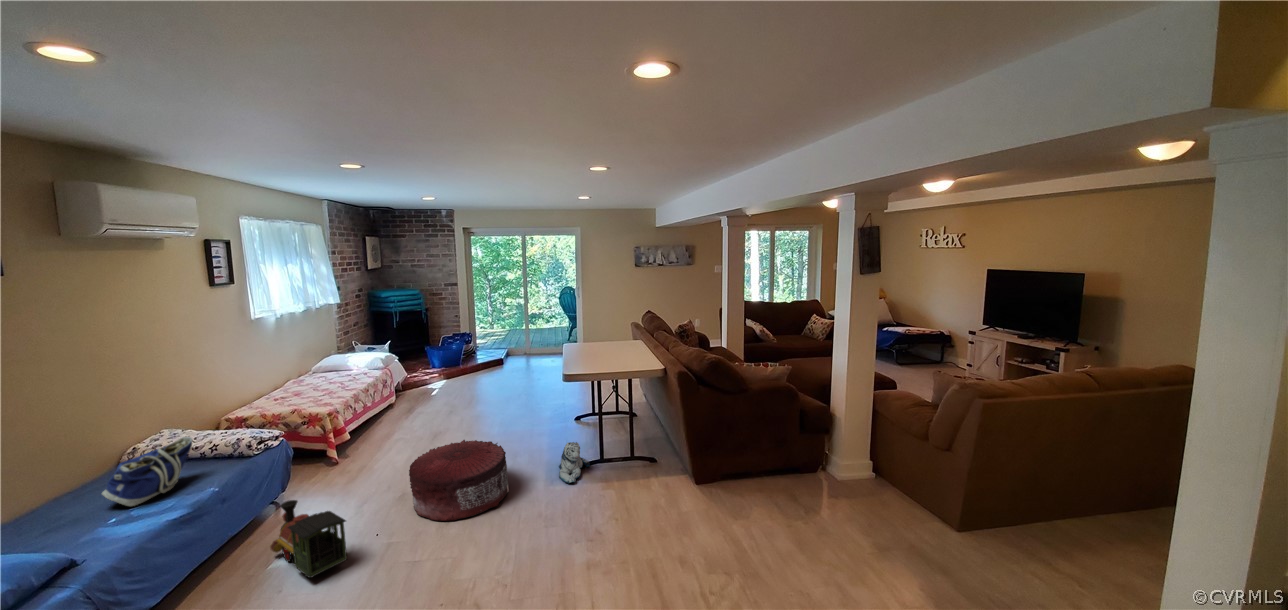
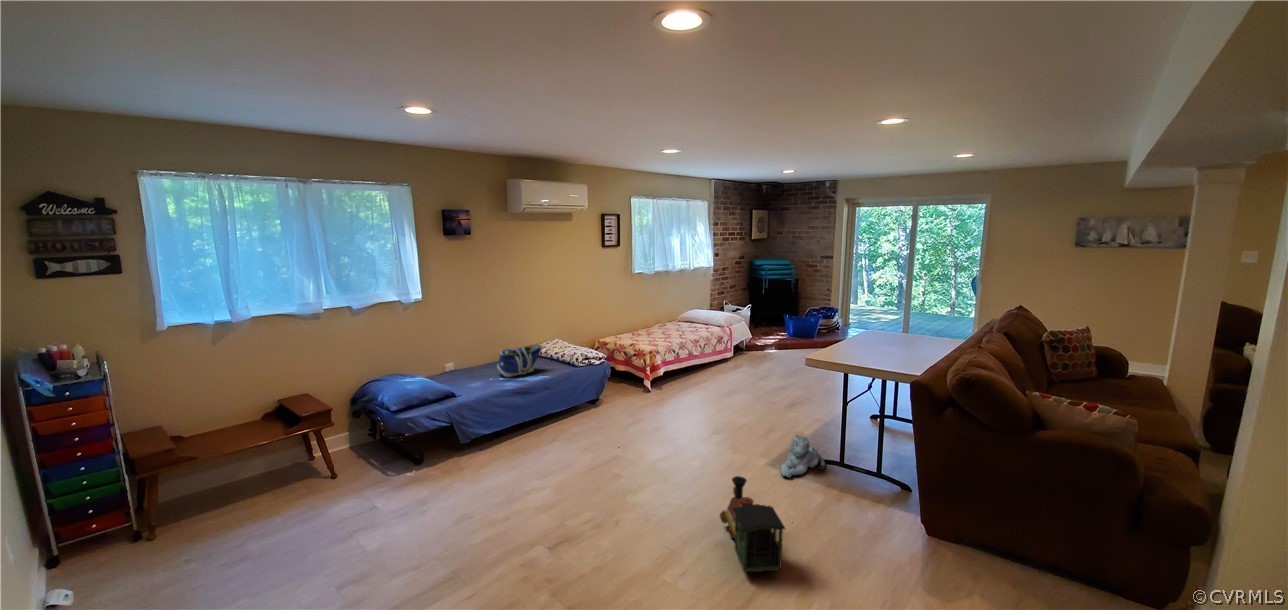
pouf: present [409,440,509,521] -> none [647,399,735,467]
toy train: present [270,500,347,578] -> present [720,476,785,572]

